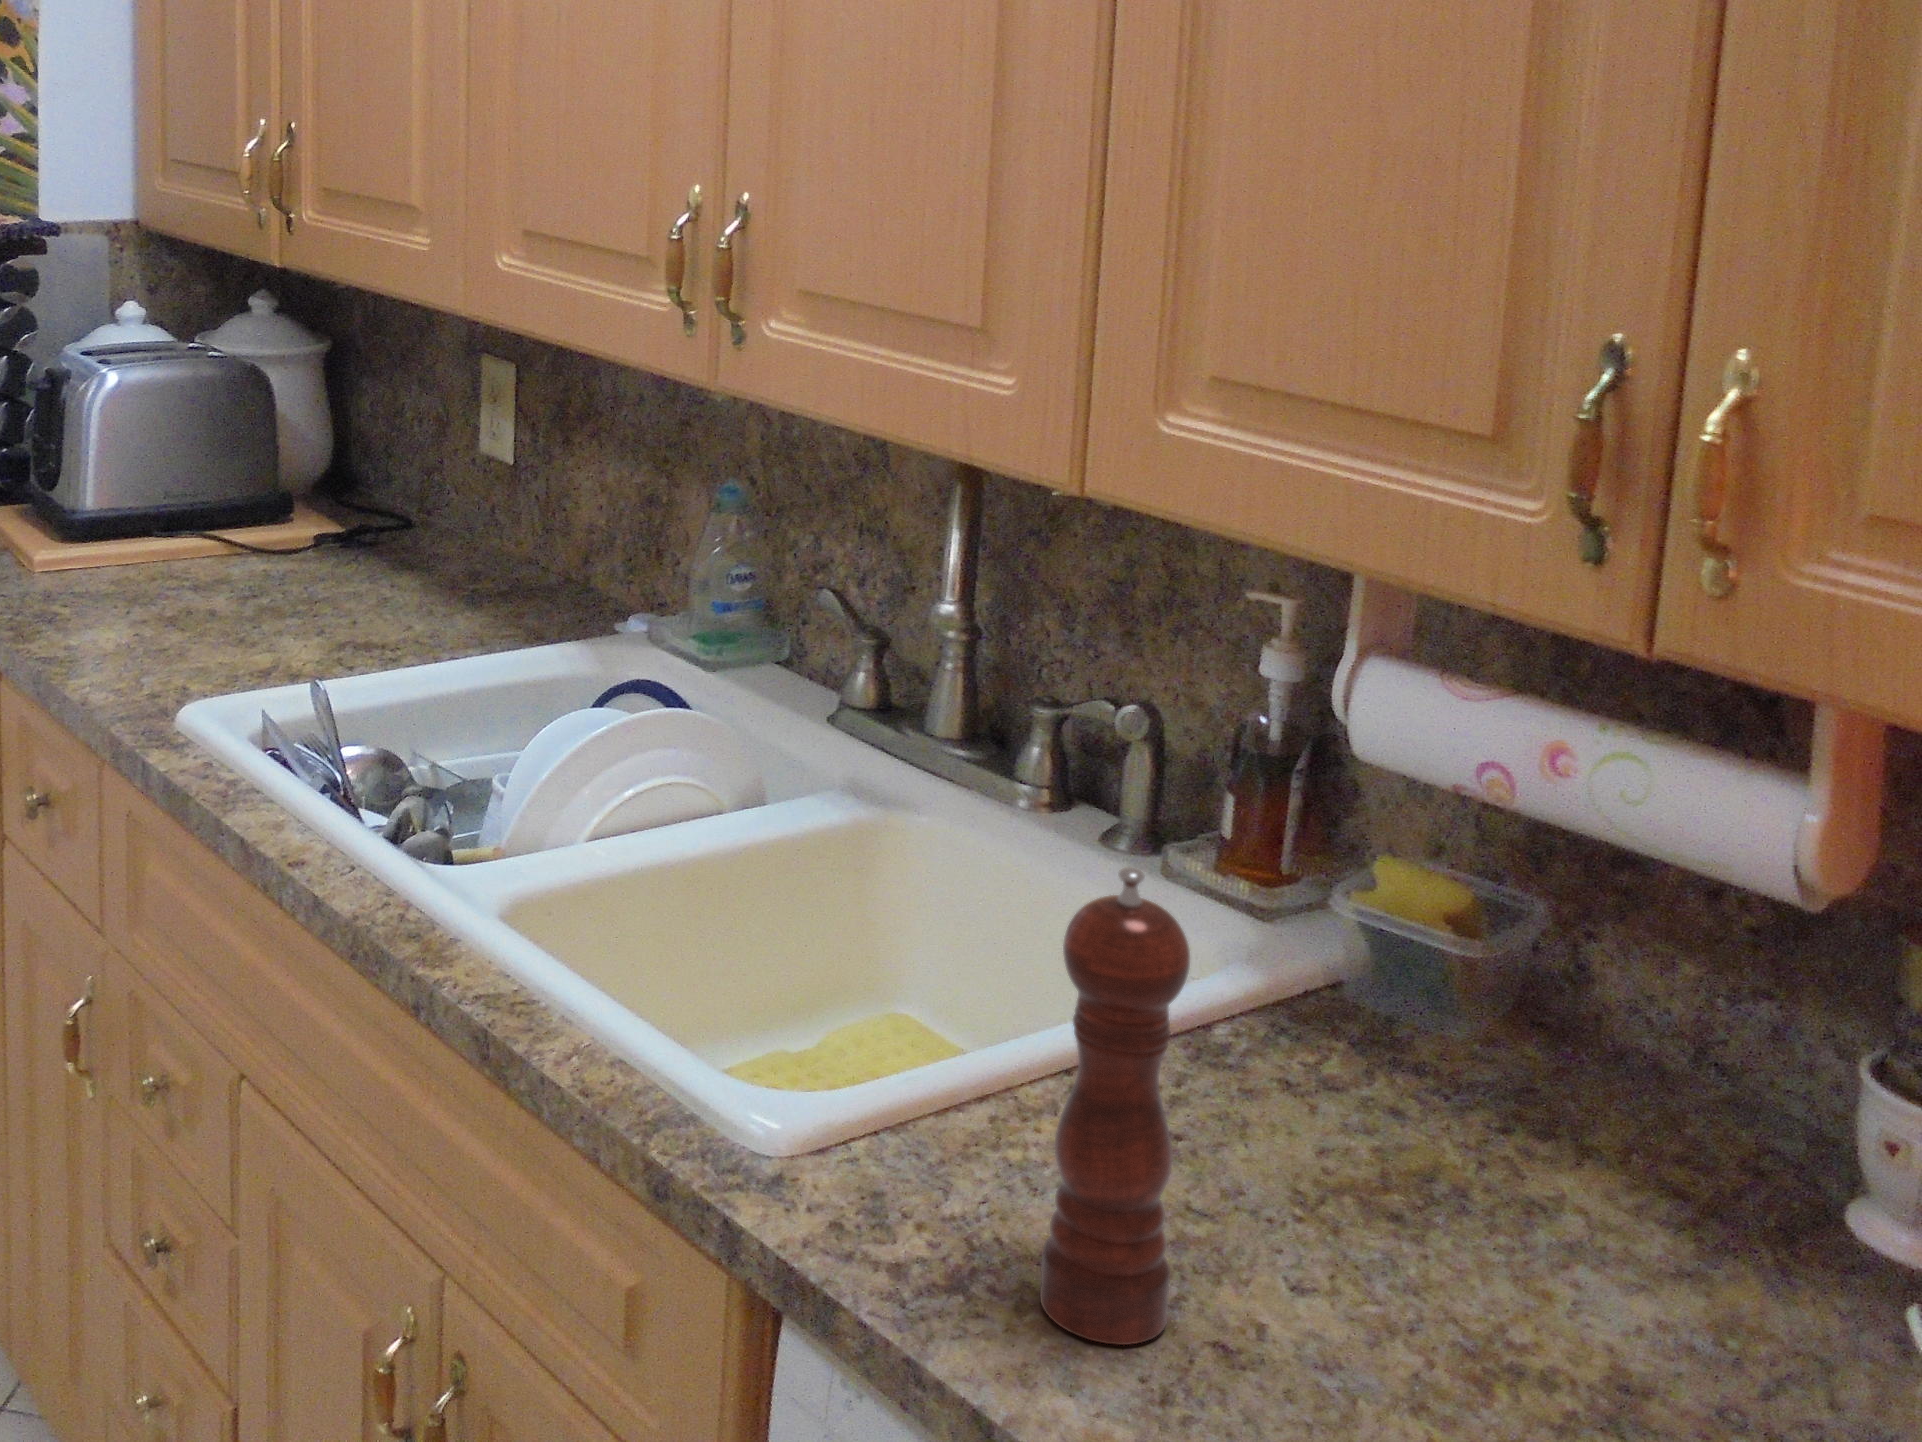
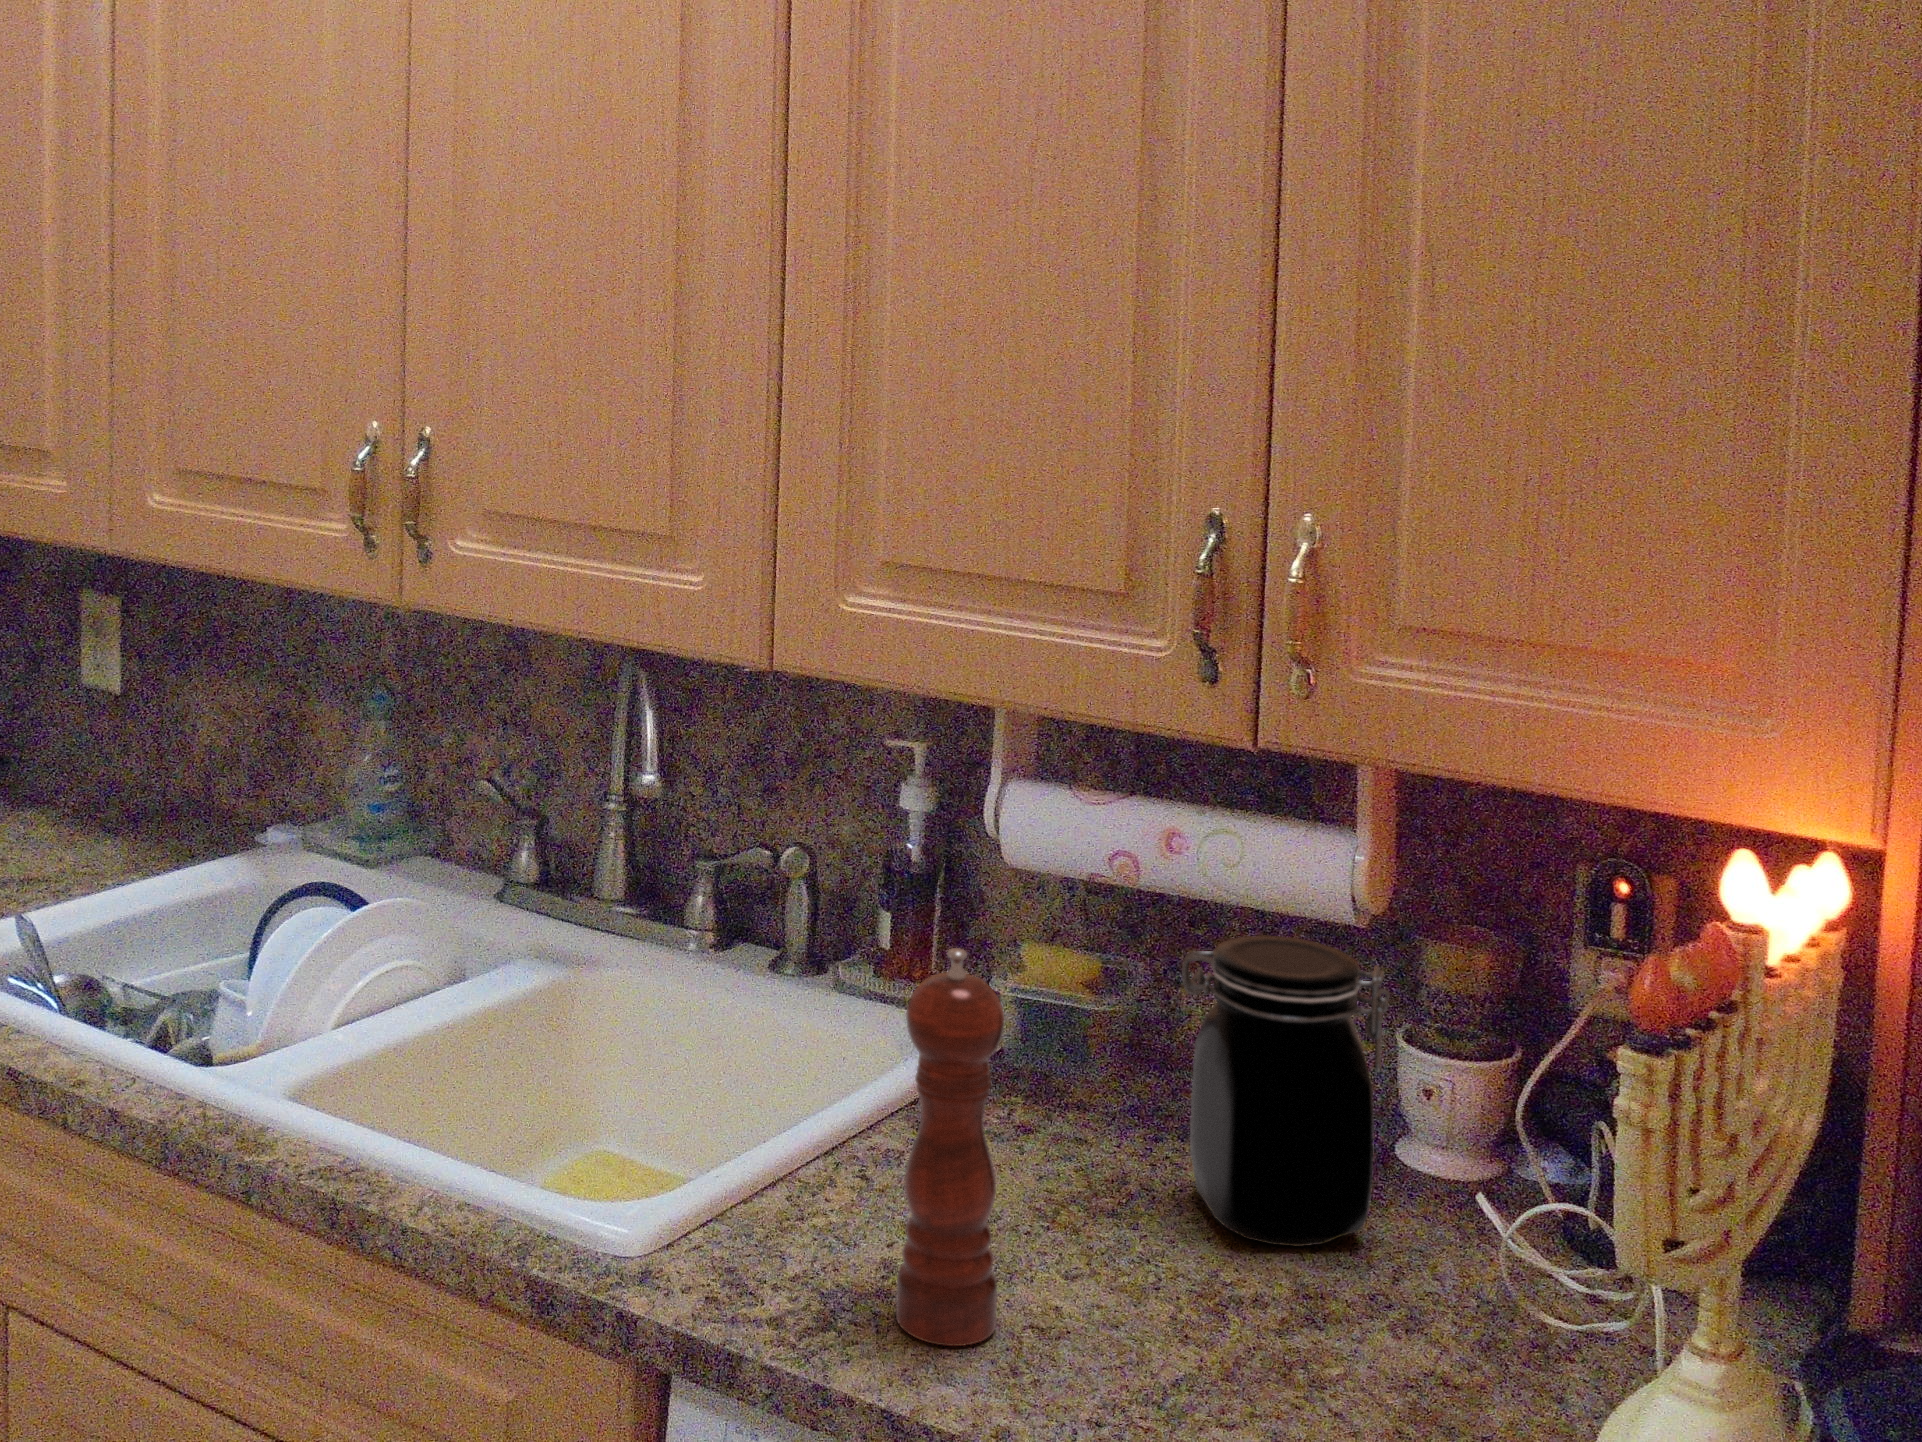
jar: none [1524,906,1823,1322] -> present [1182,935,1390,1246]

